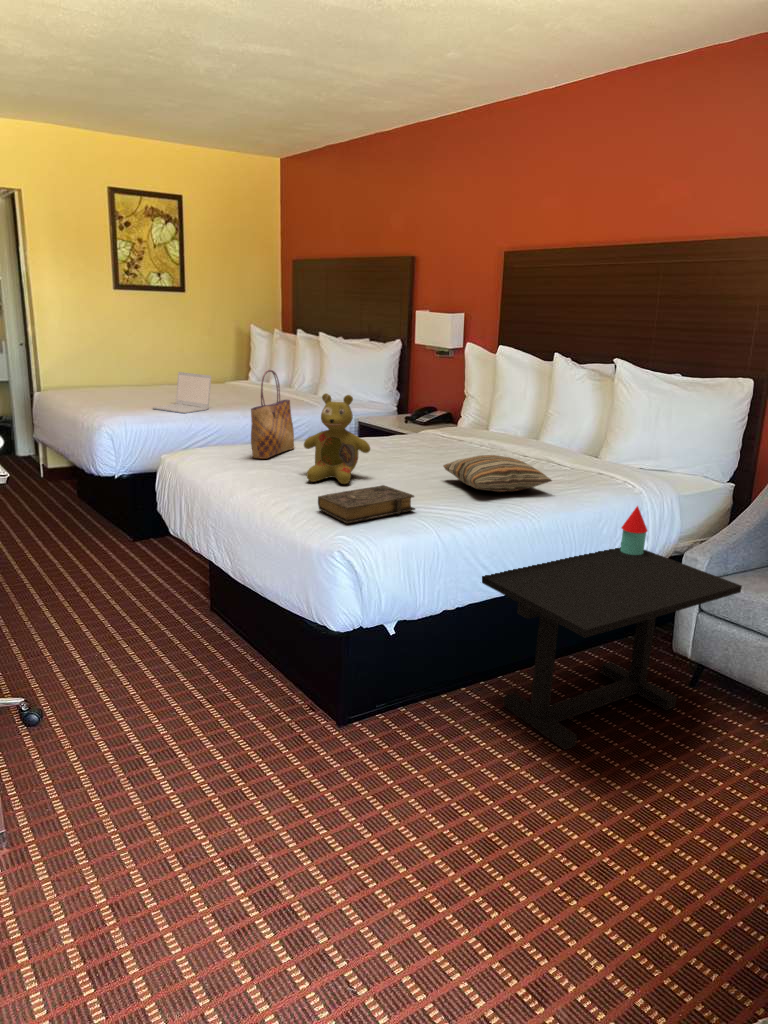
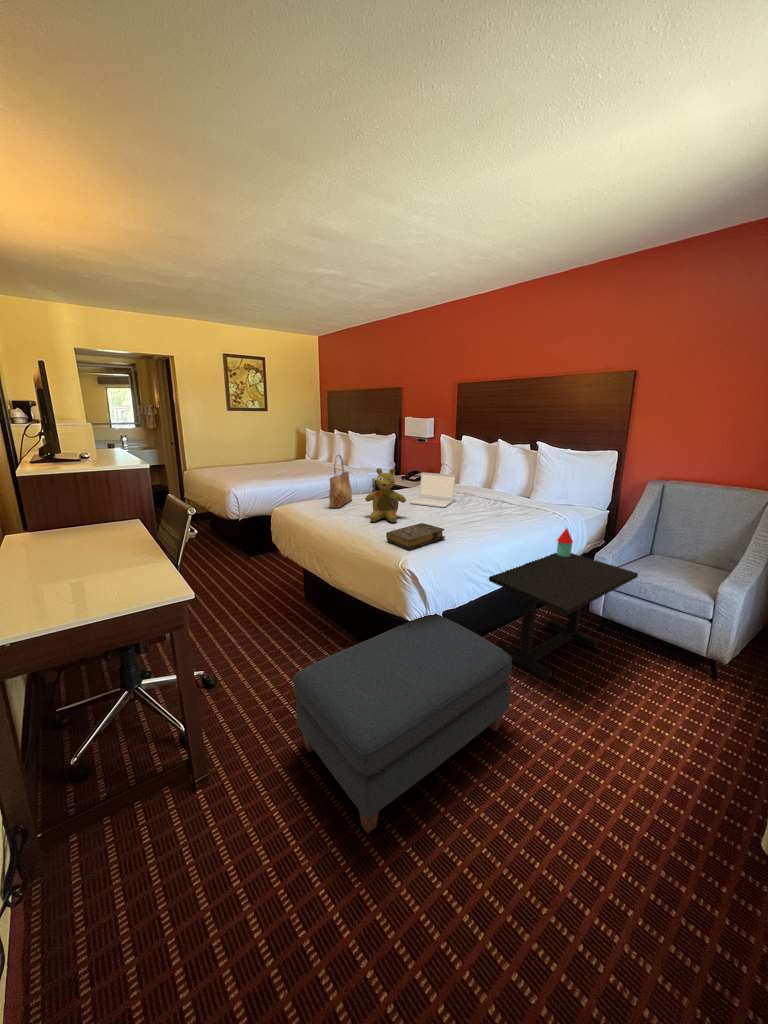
laptop: present [153,372,211,413] -> present [410,472,456,507]
pillow: present [443,455,552,492] -> none [449,501,517,523]
ottoman: none [138,629,482,920] -> present [294,614,512,833]

